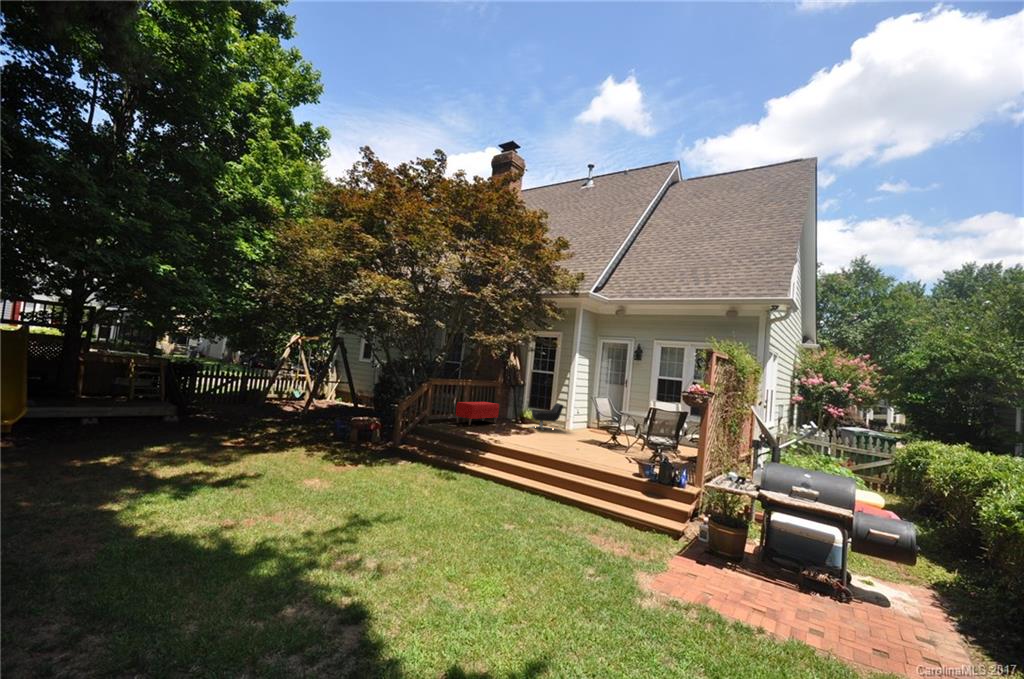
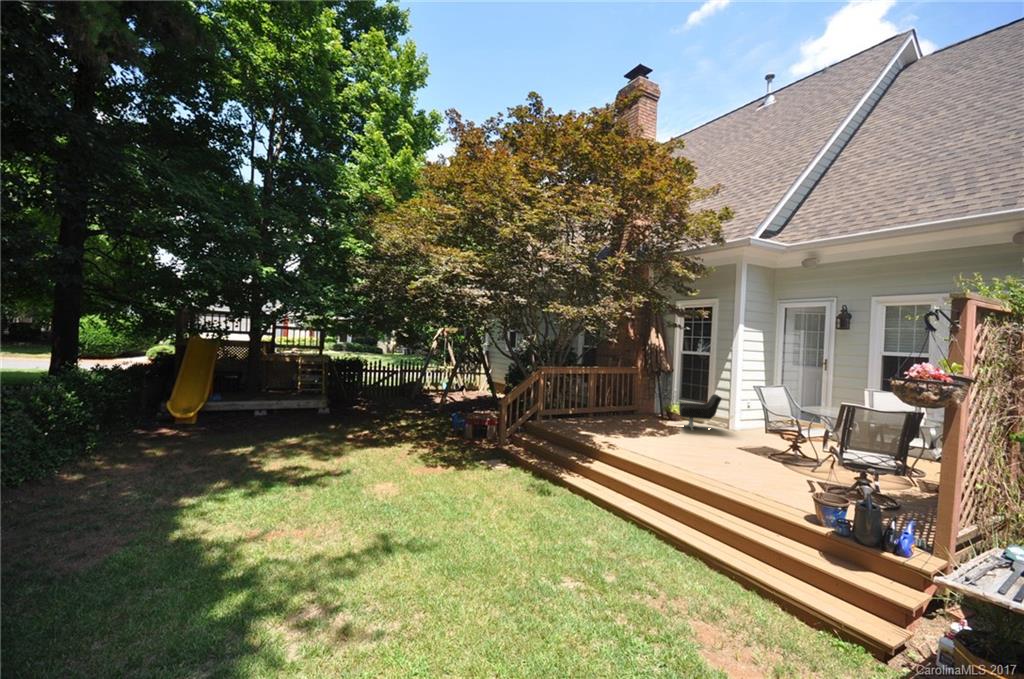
bench: present [456,402,499,425] -> none [579,393,635,422]

